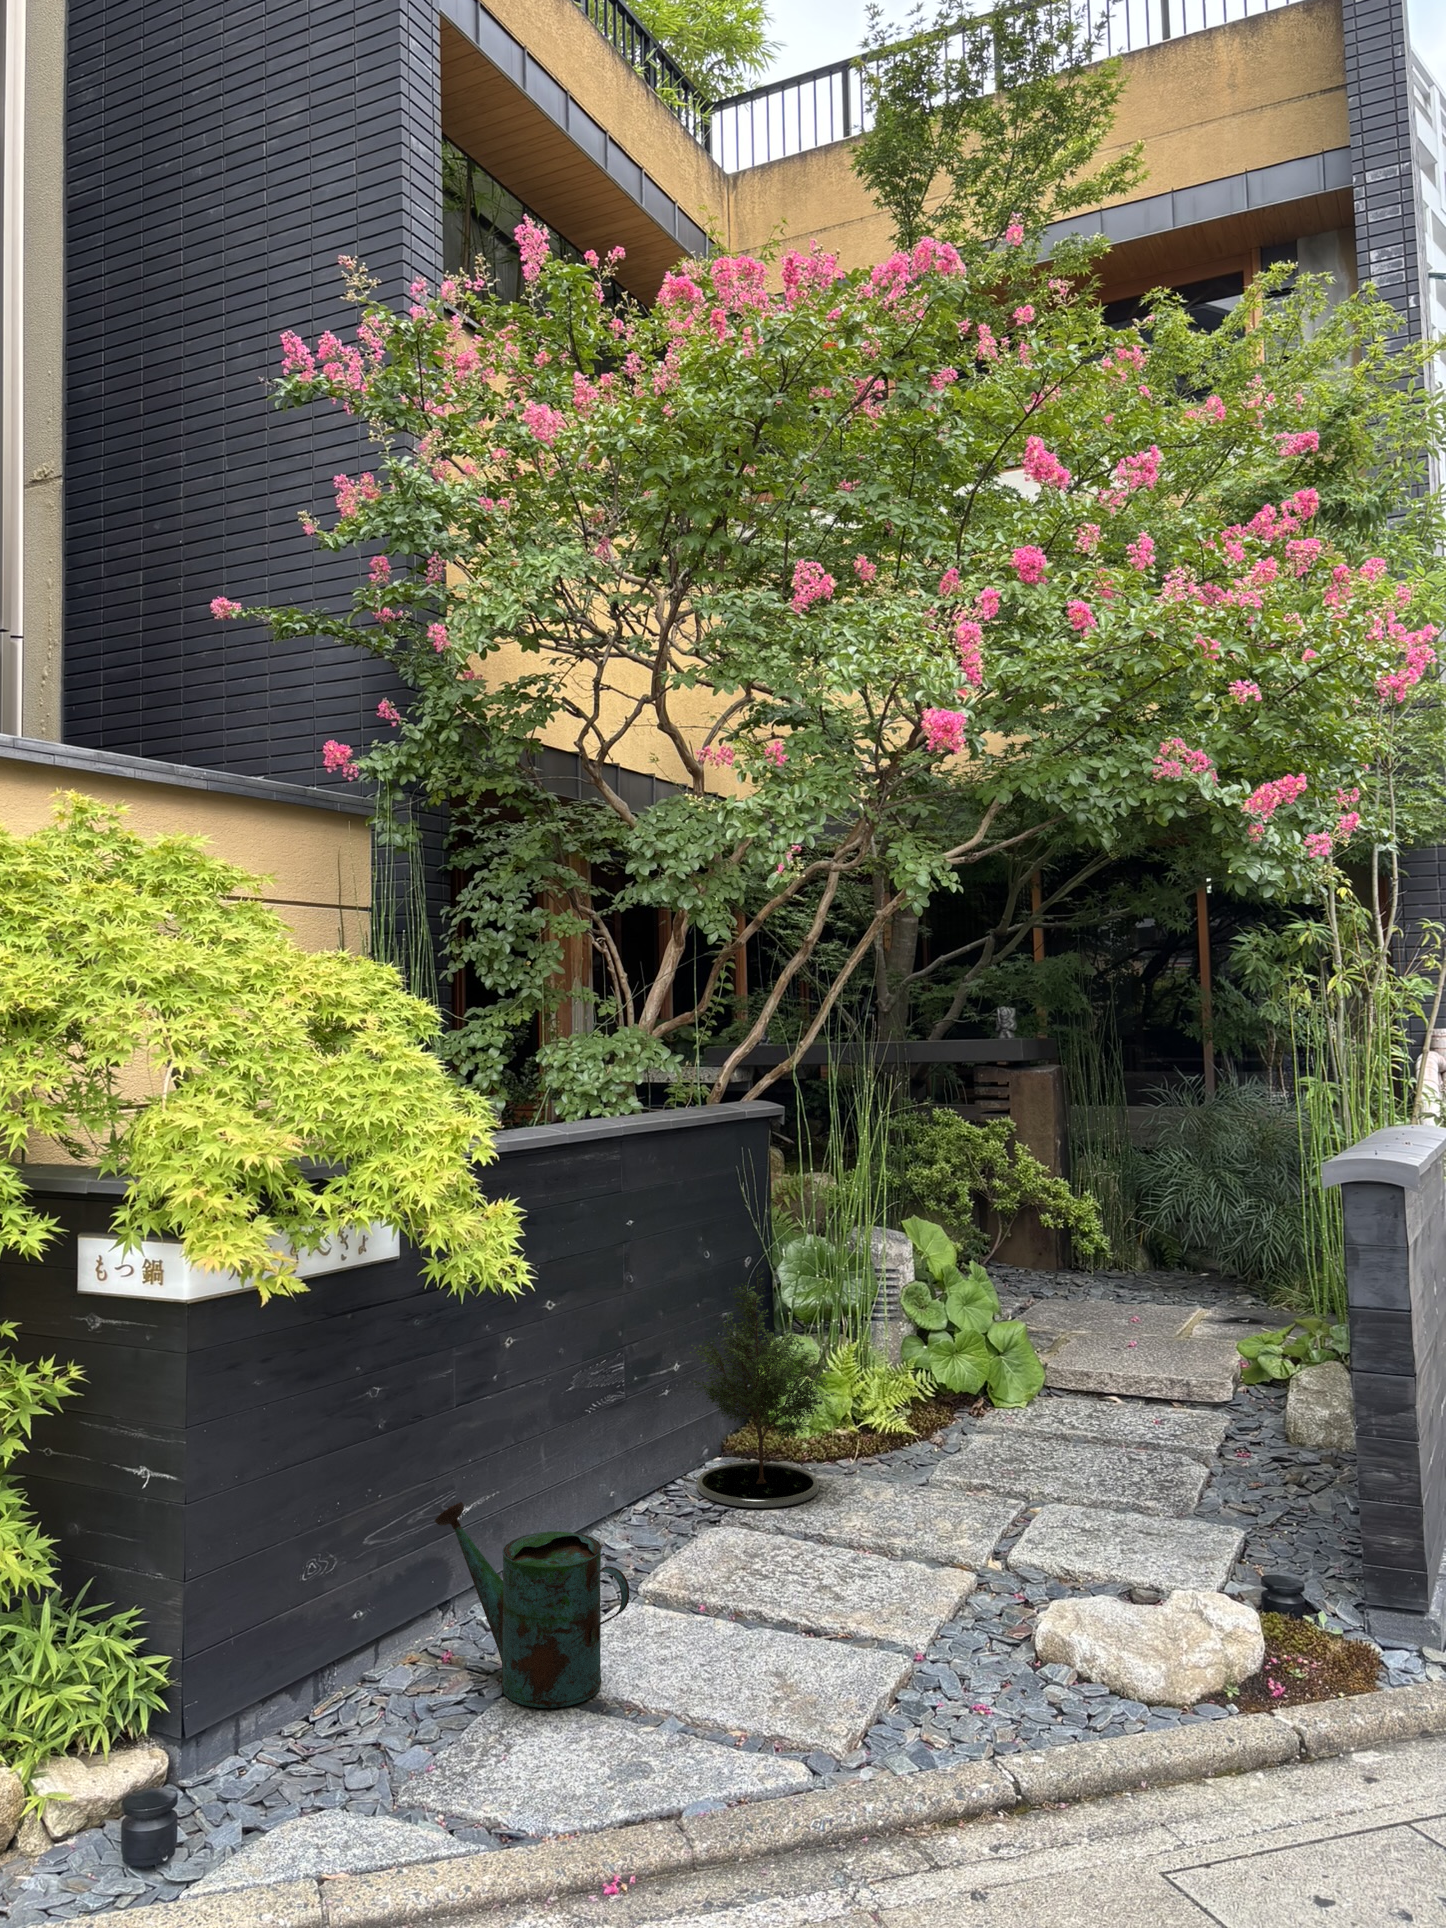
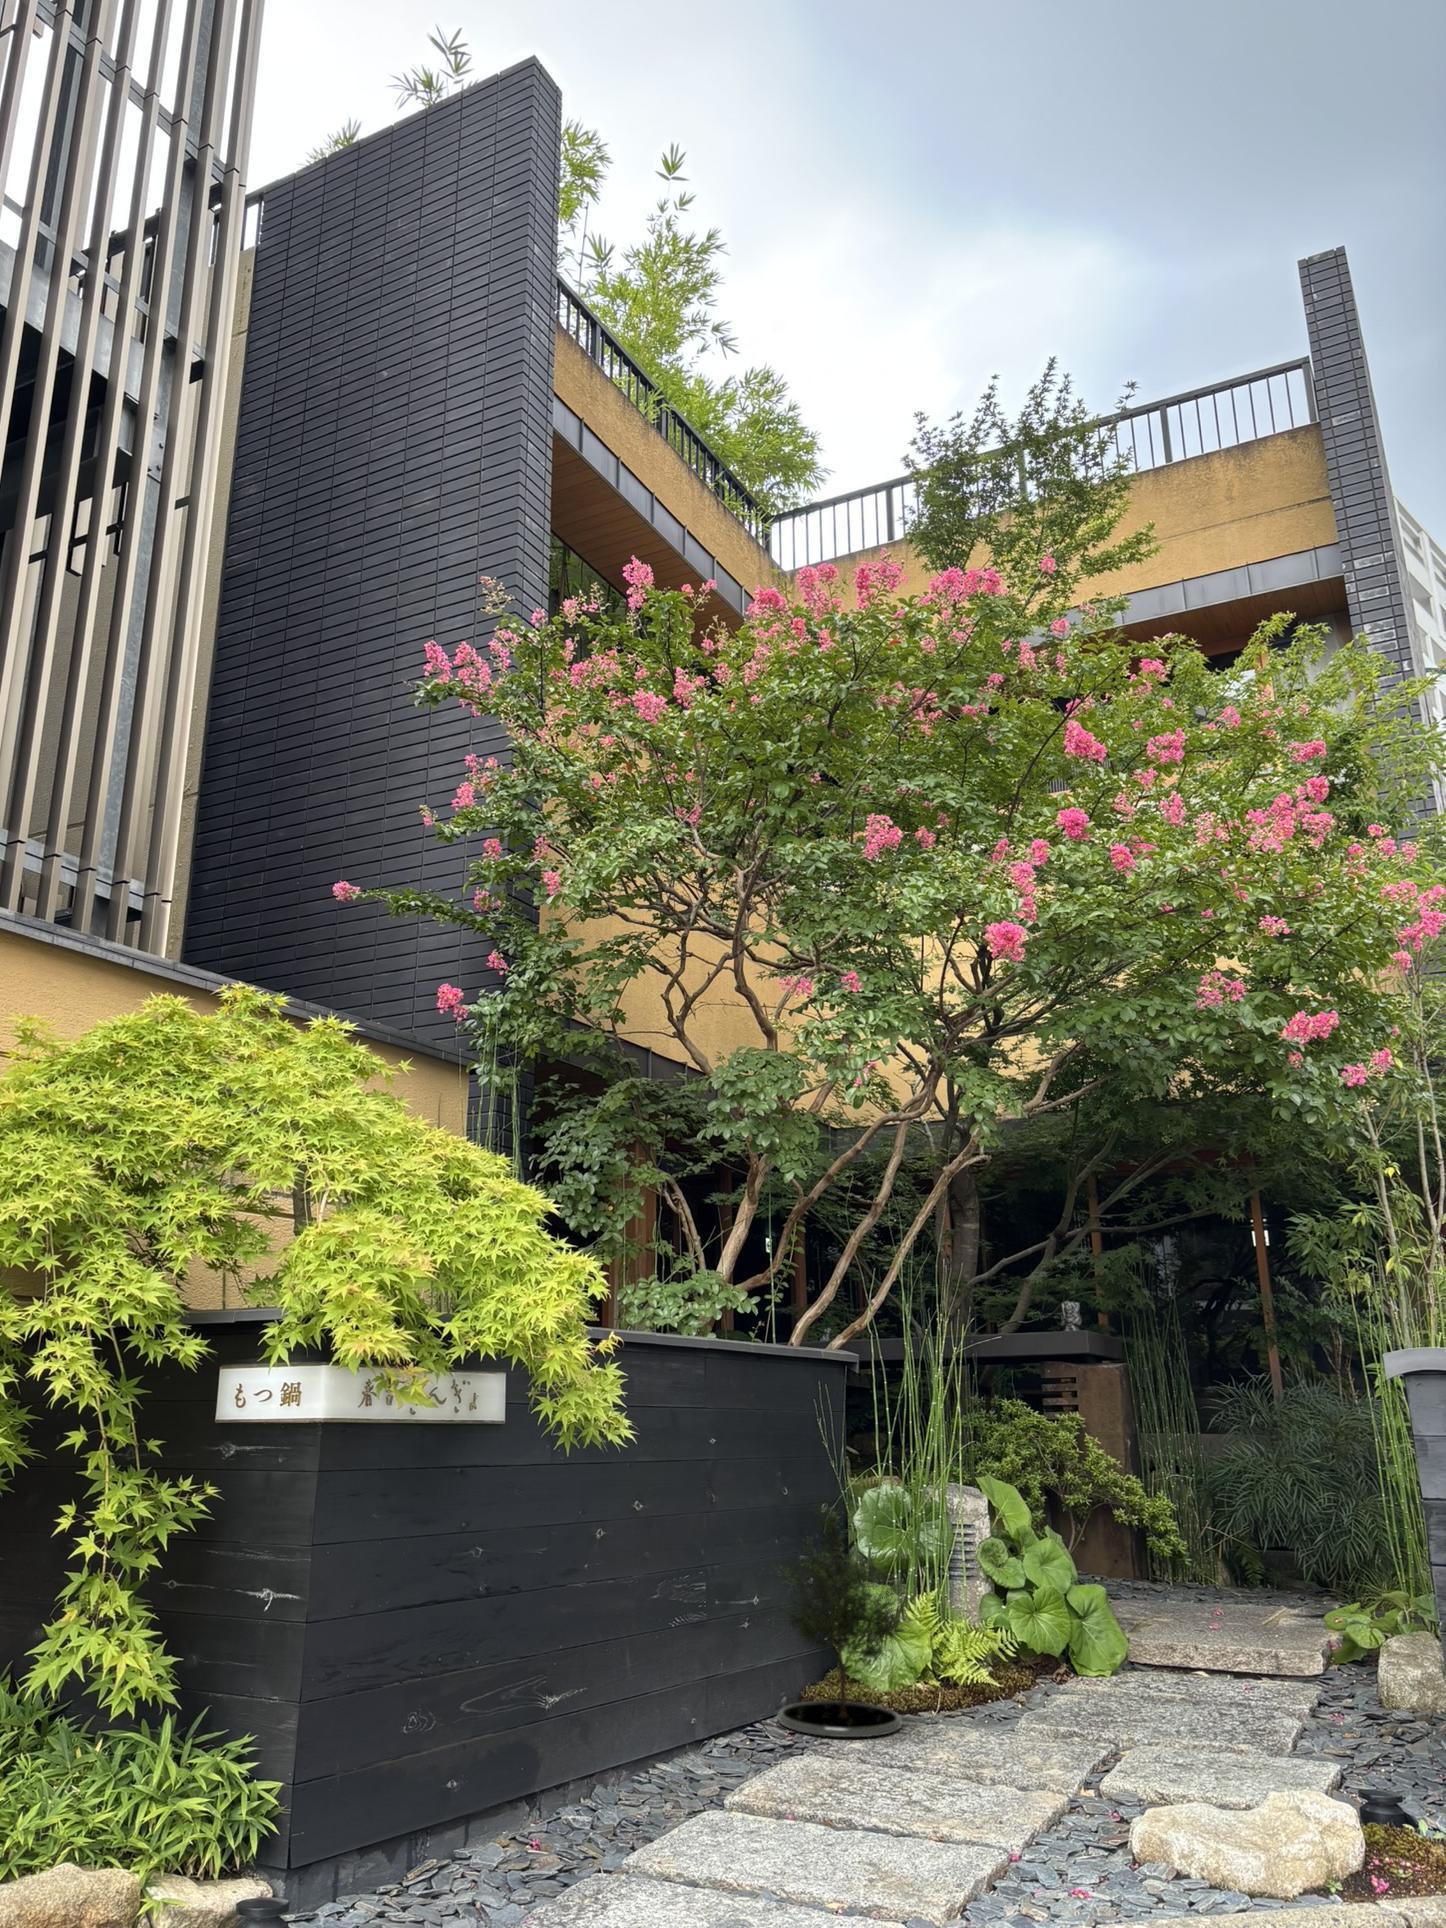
watering can: present [435,1502,629,1708] -> none [528,1671,722,1882]

